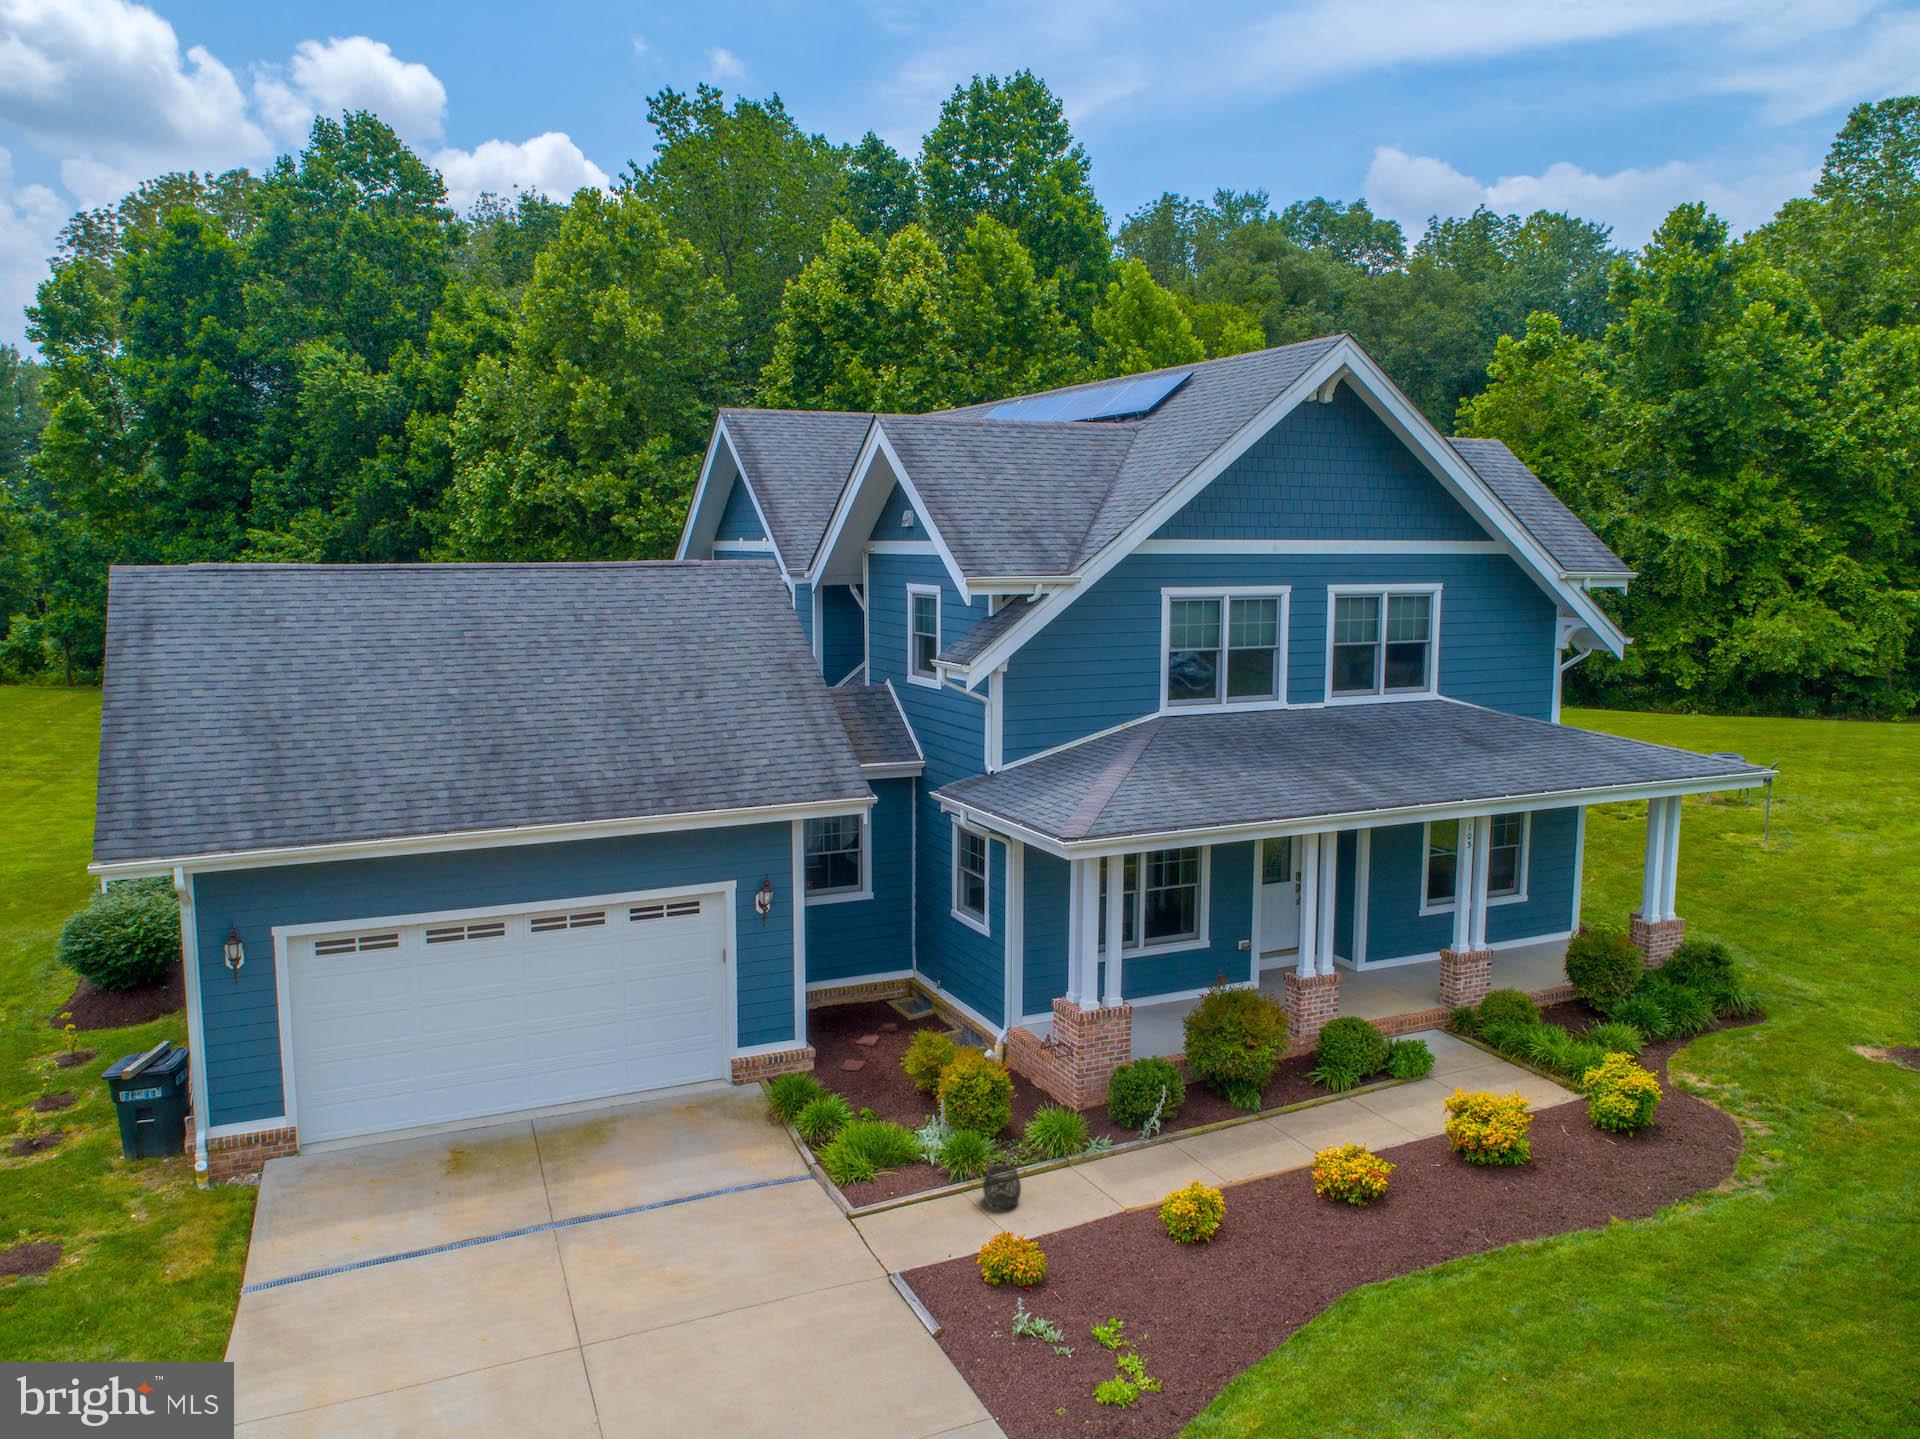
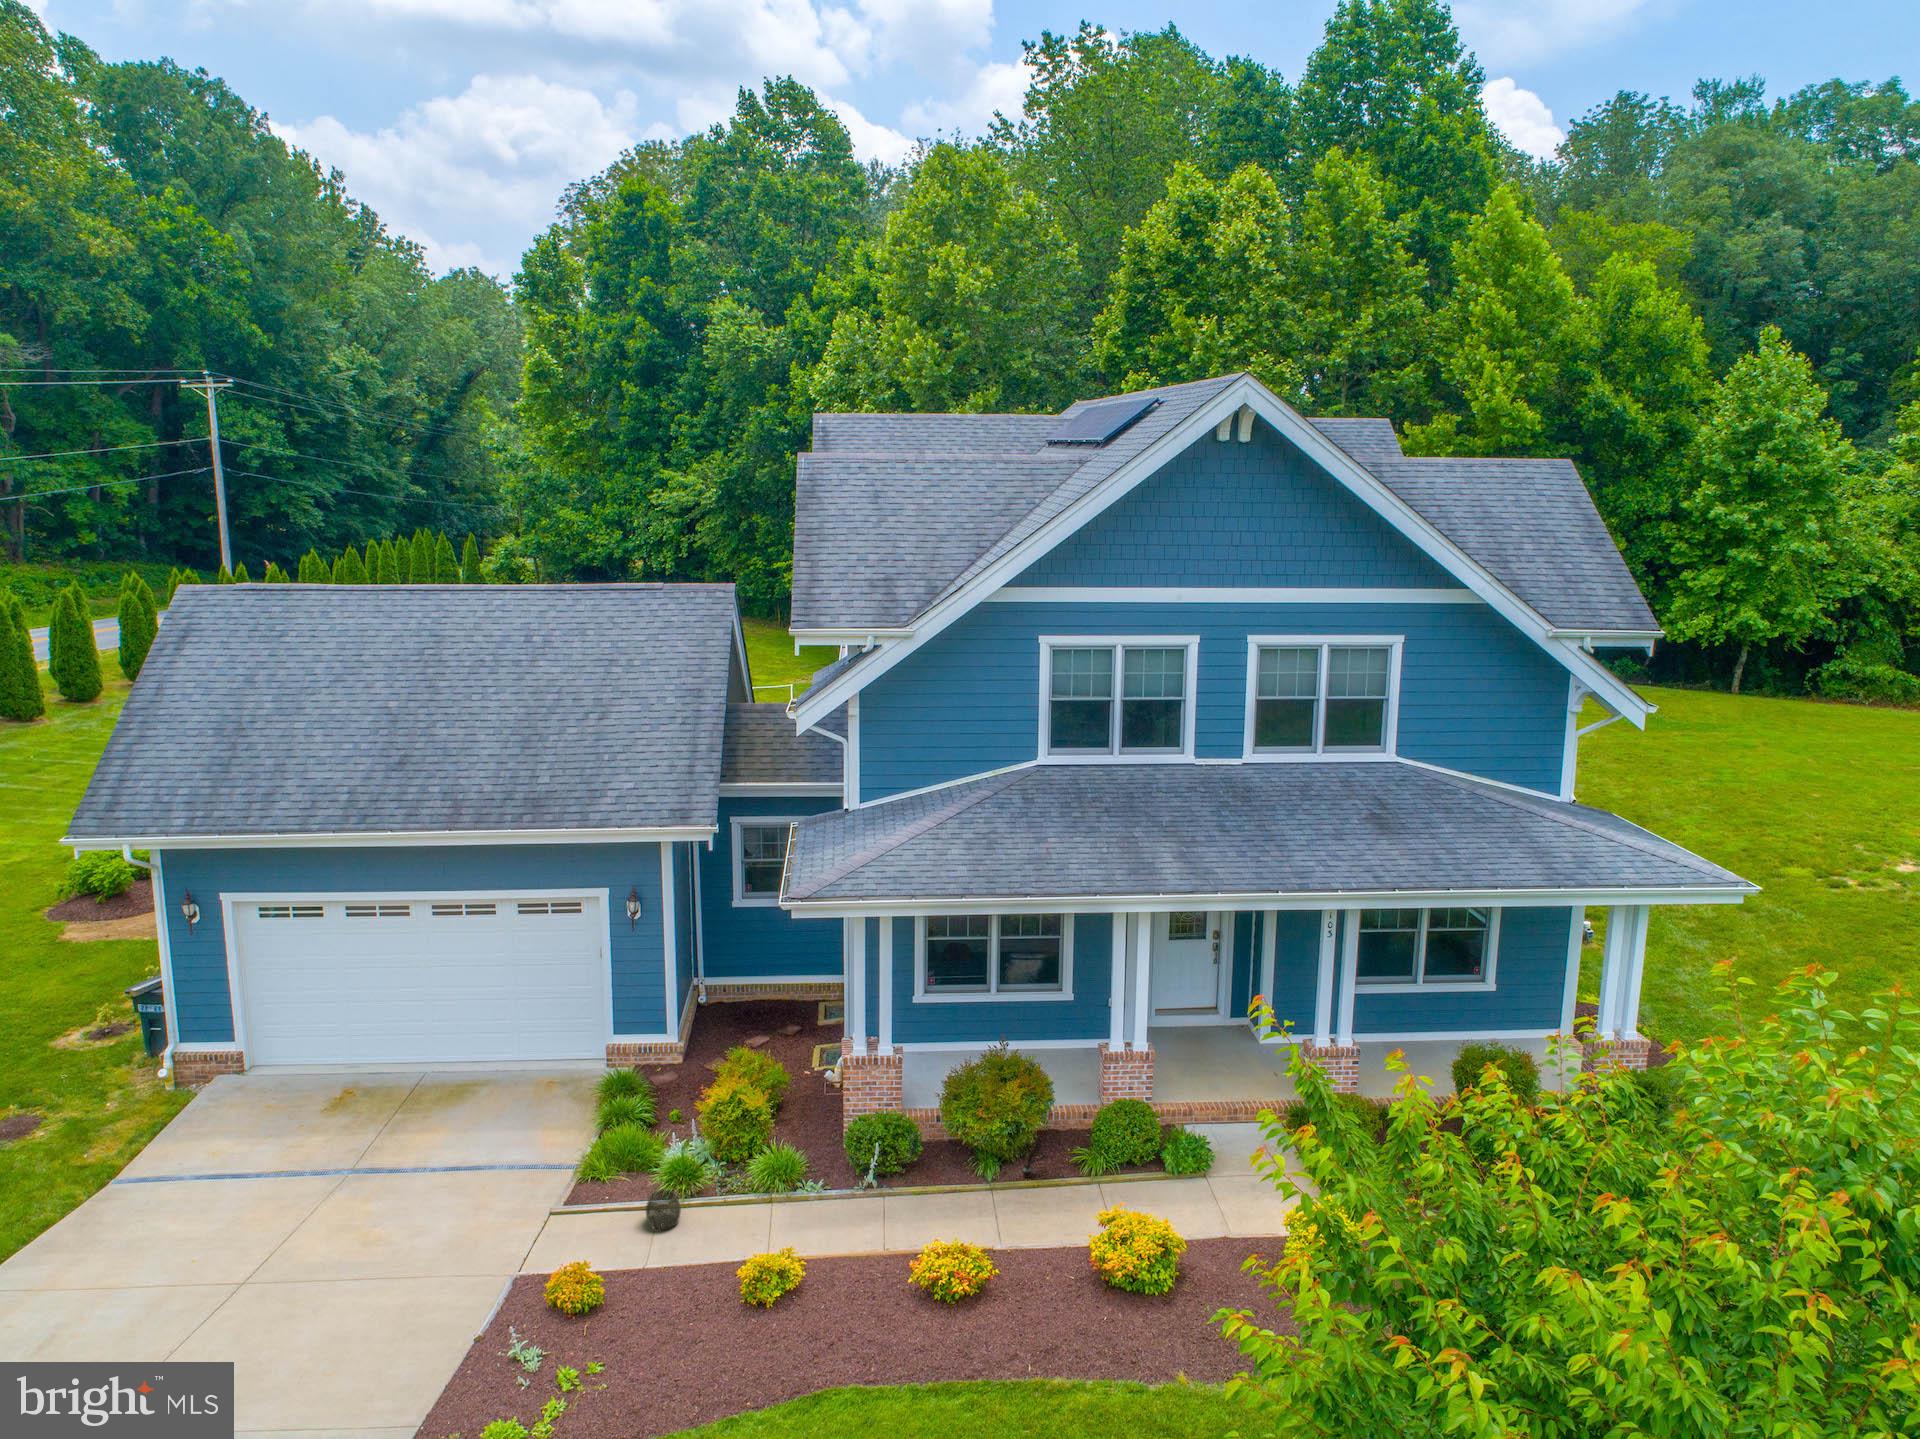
potted plant: none [1268,1062,1307,1102] -> present [1013,1140,1047,1178]

